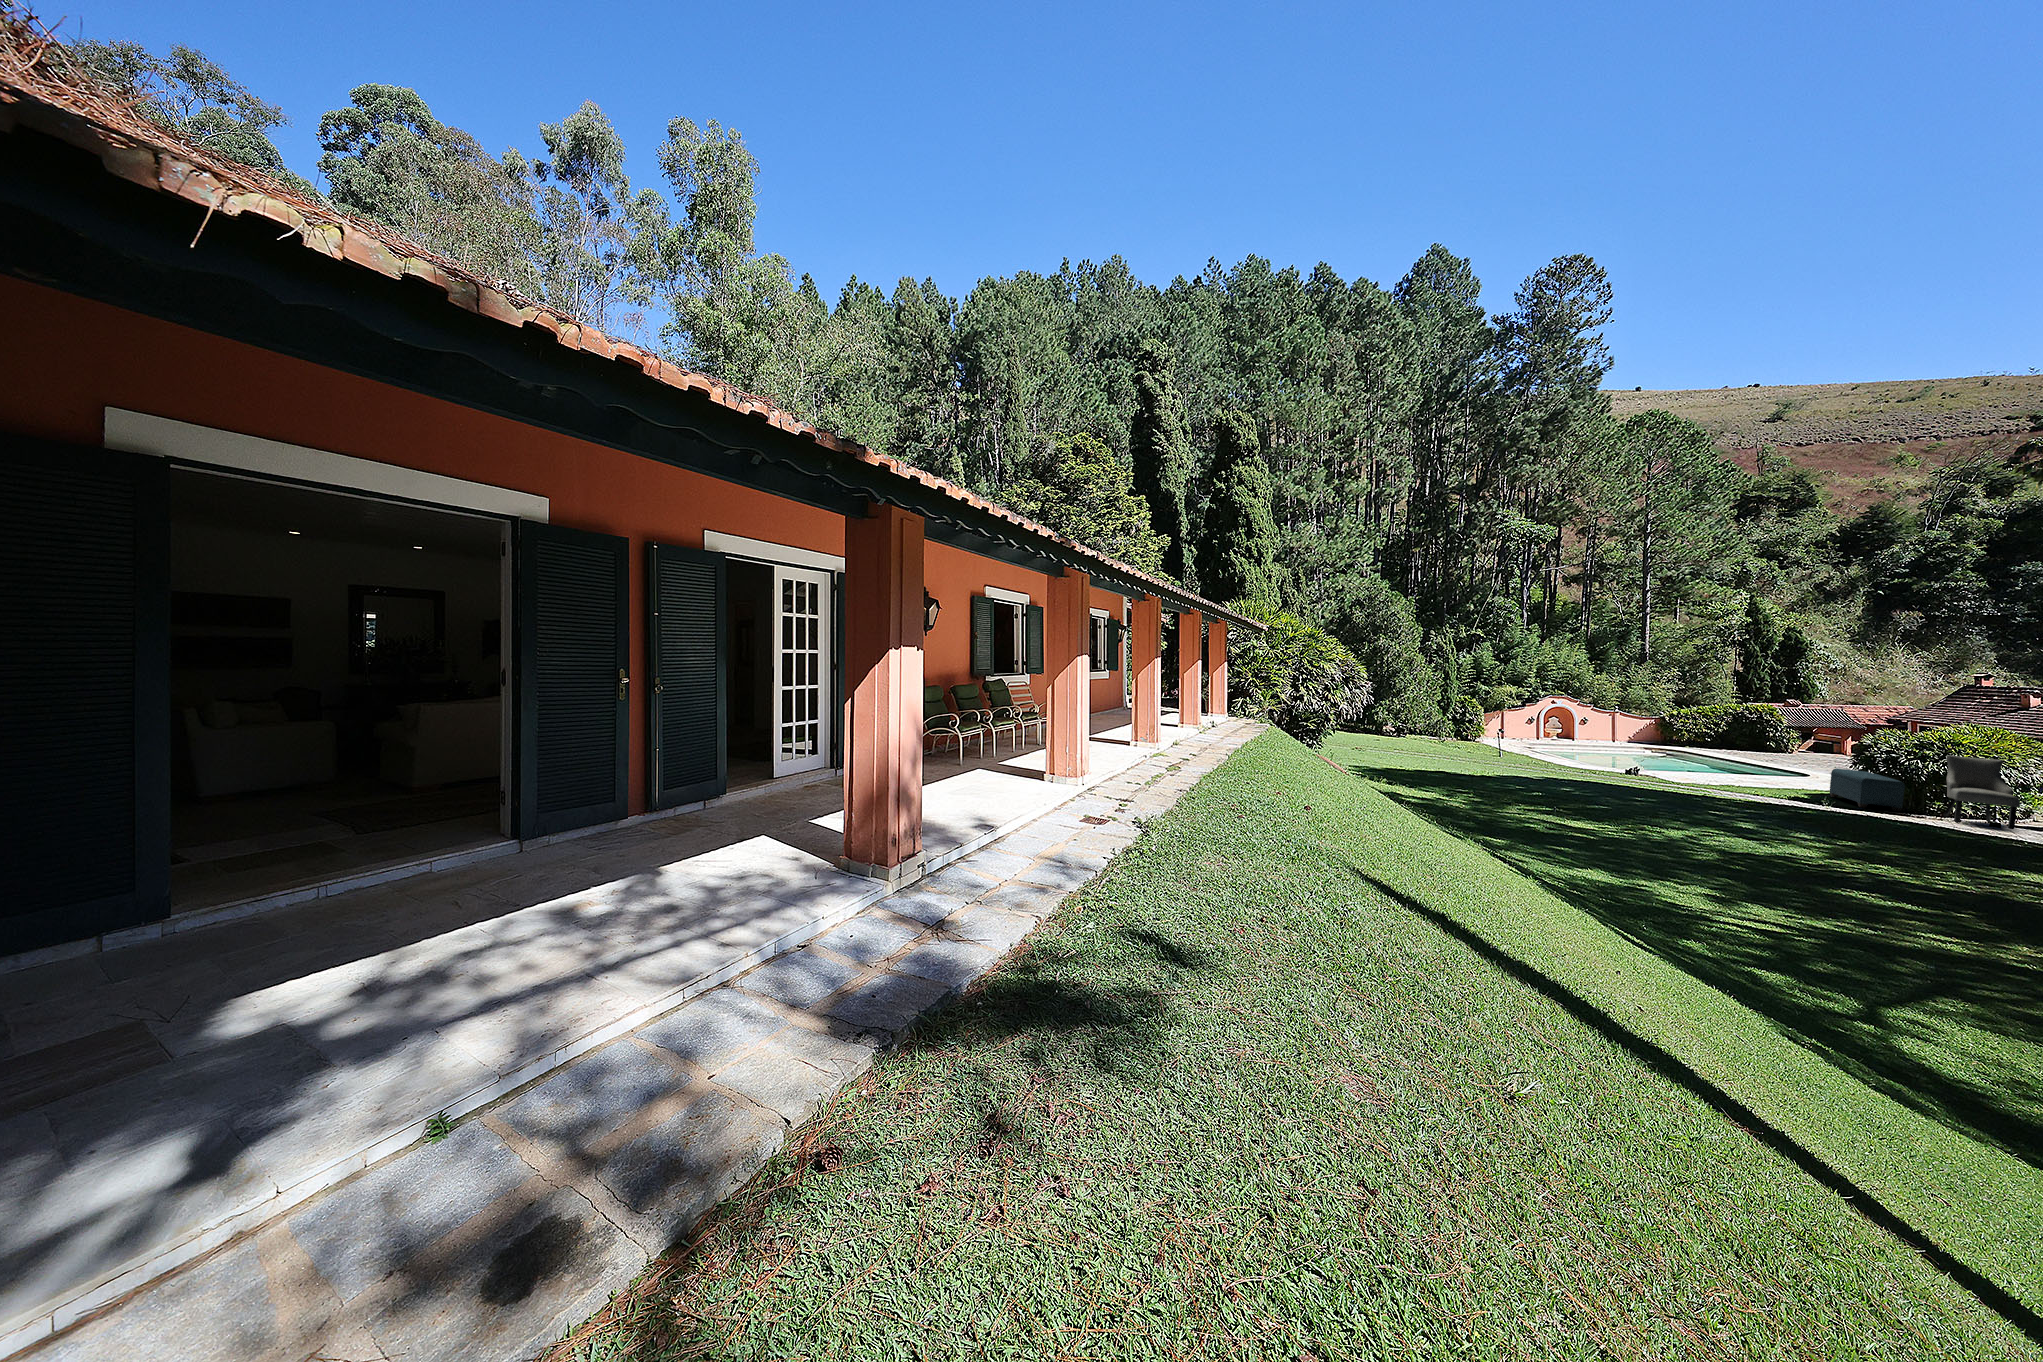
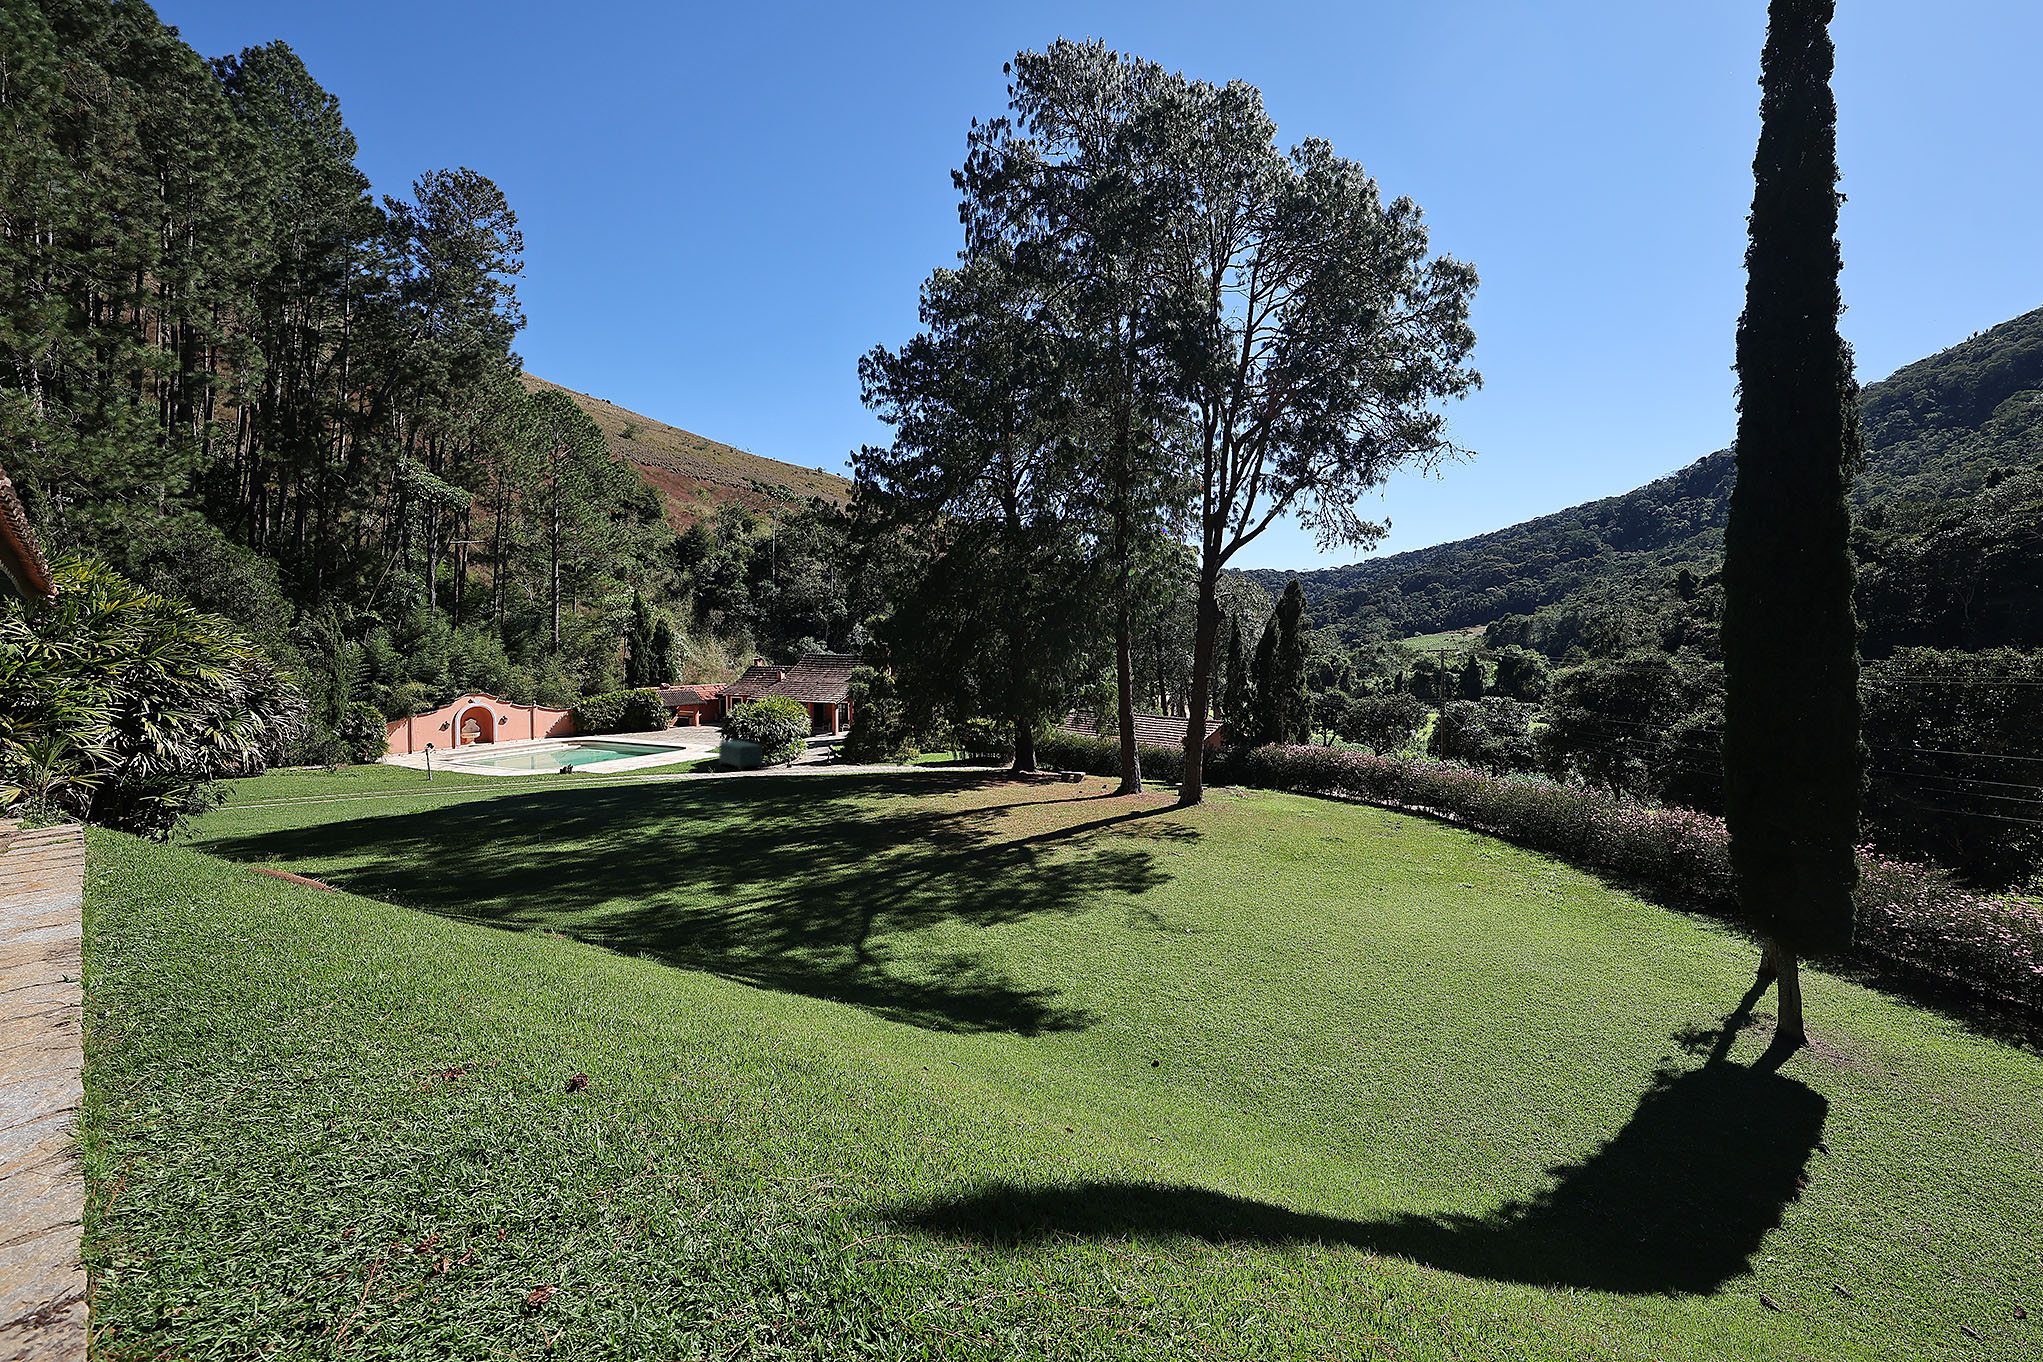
chair: present [1943,755,2020,829] -> none [781,721,817,770]

